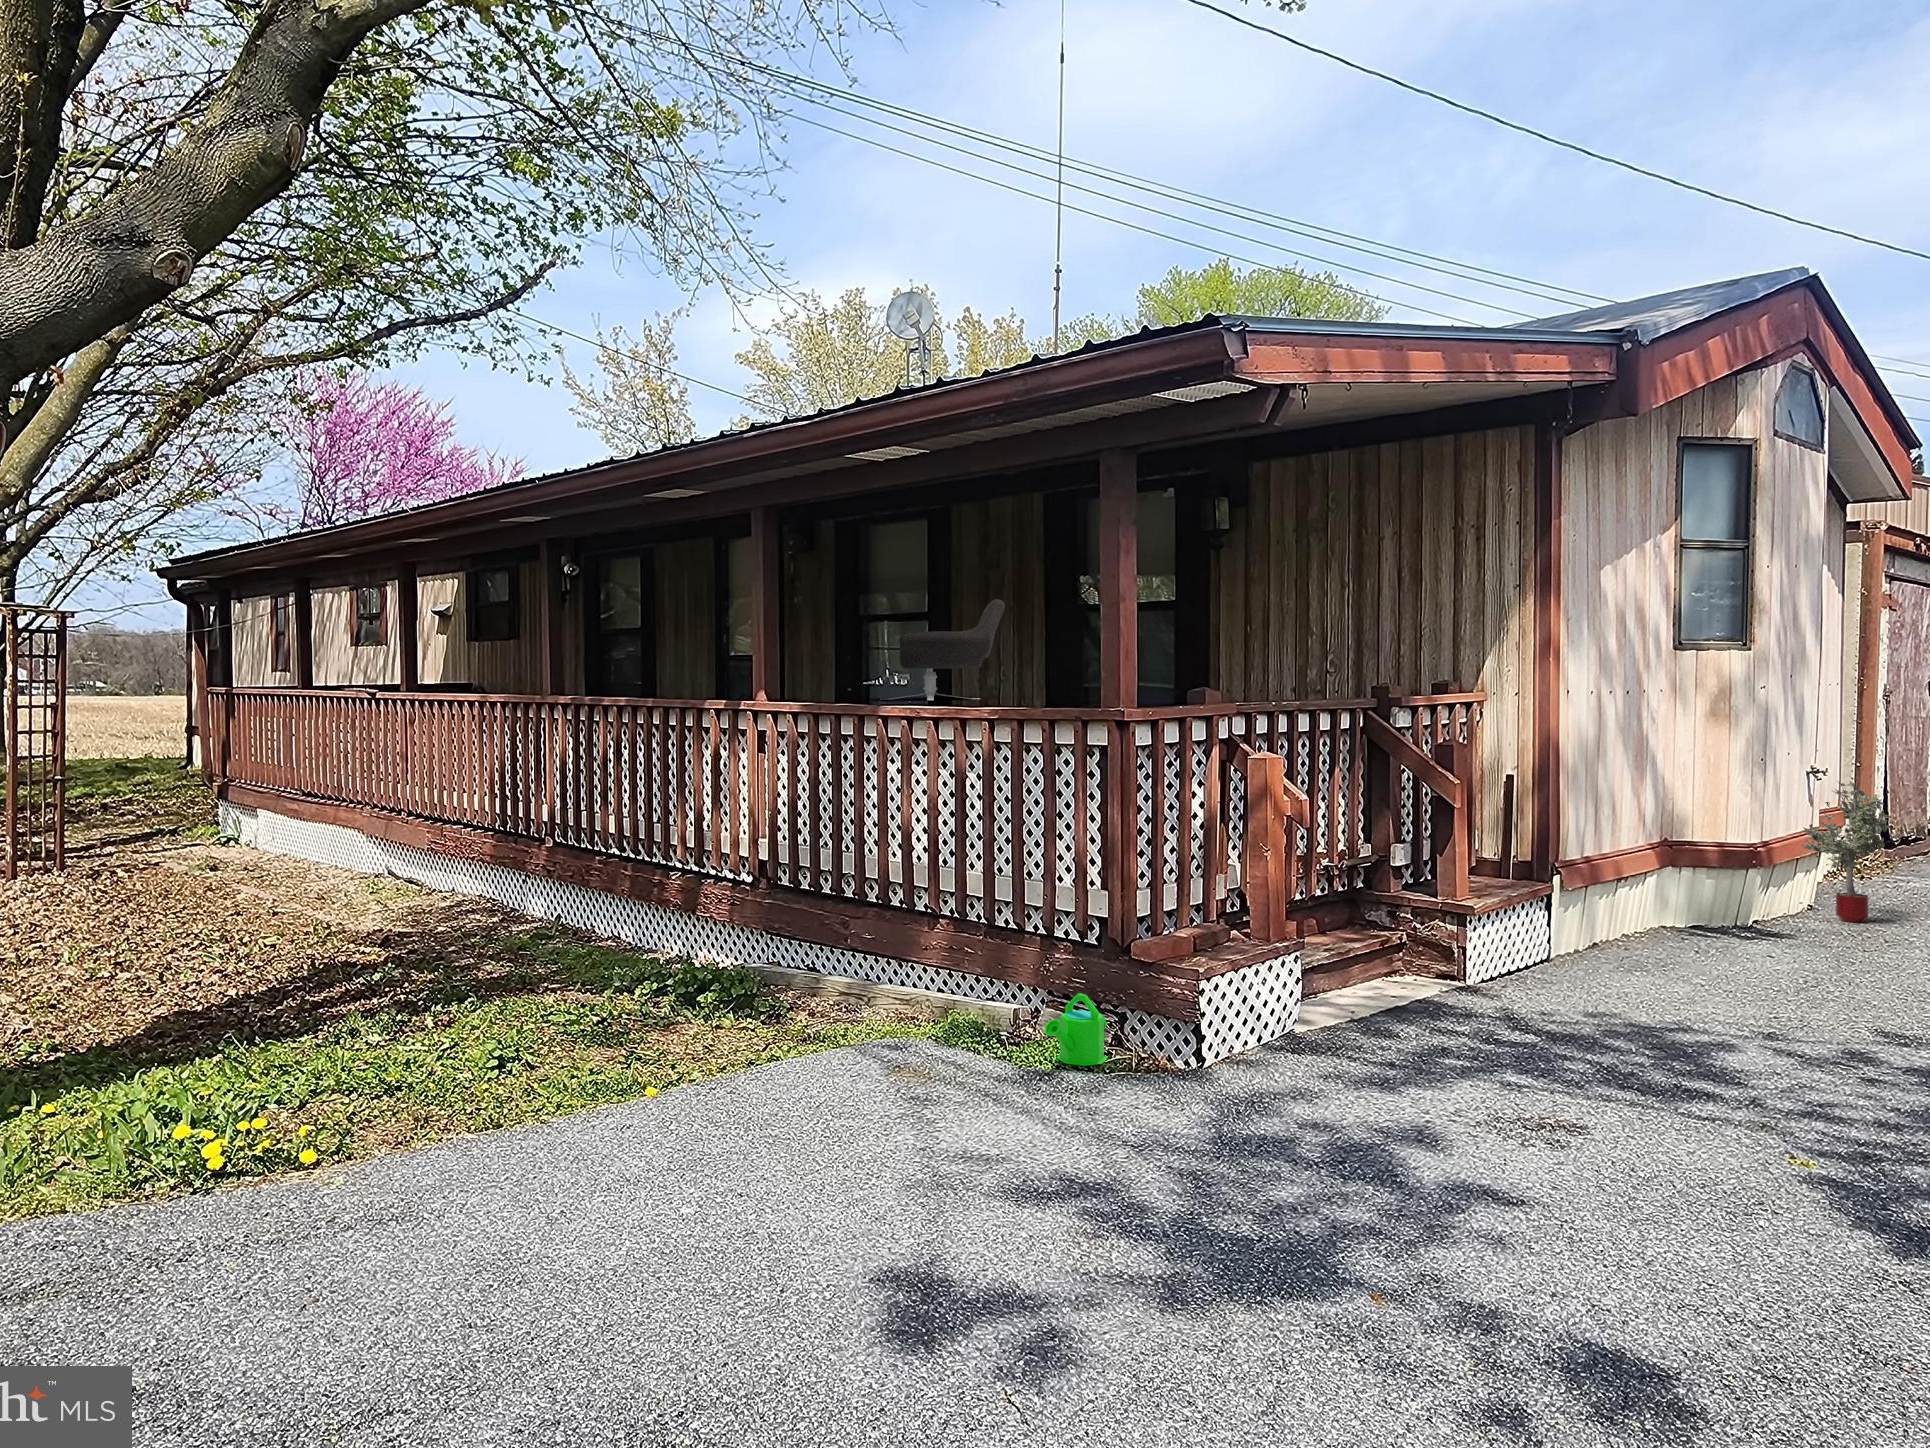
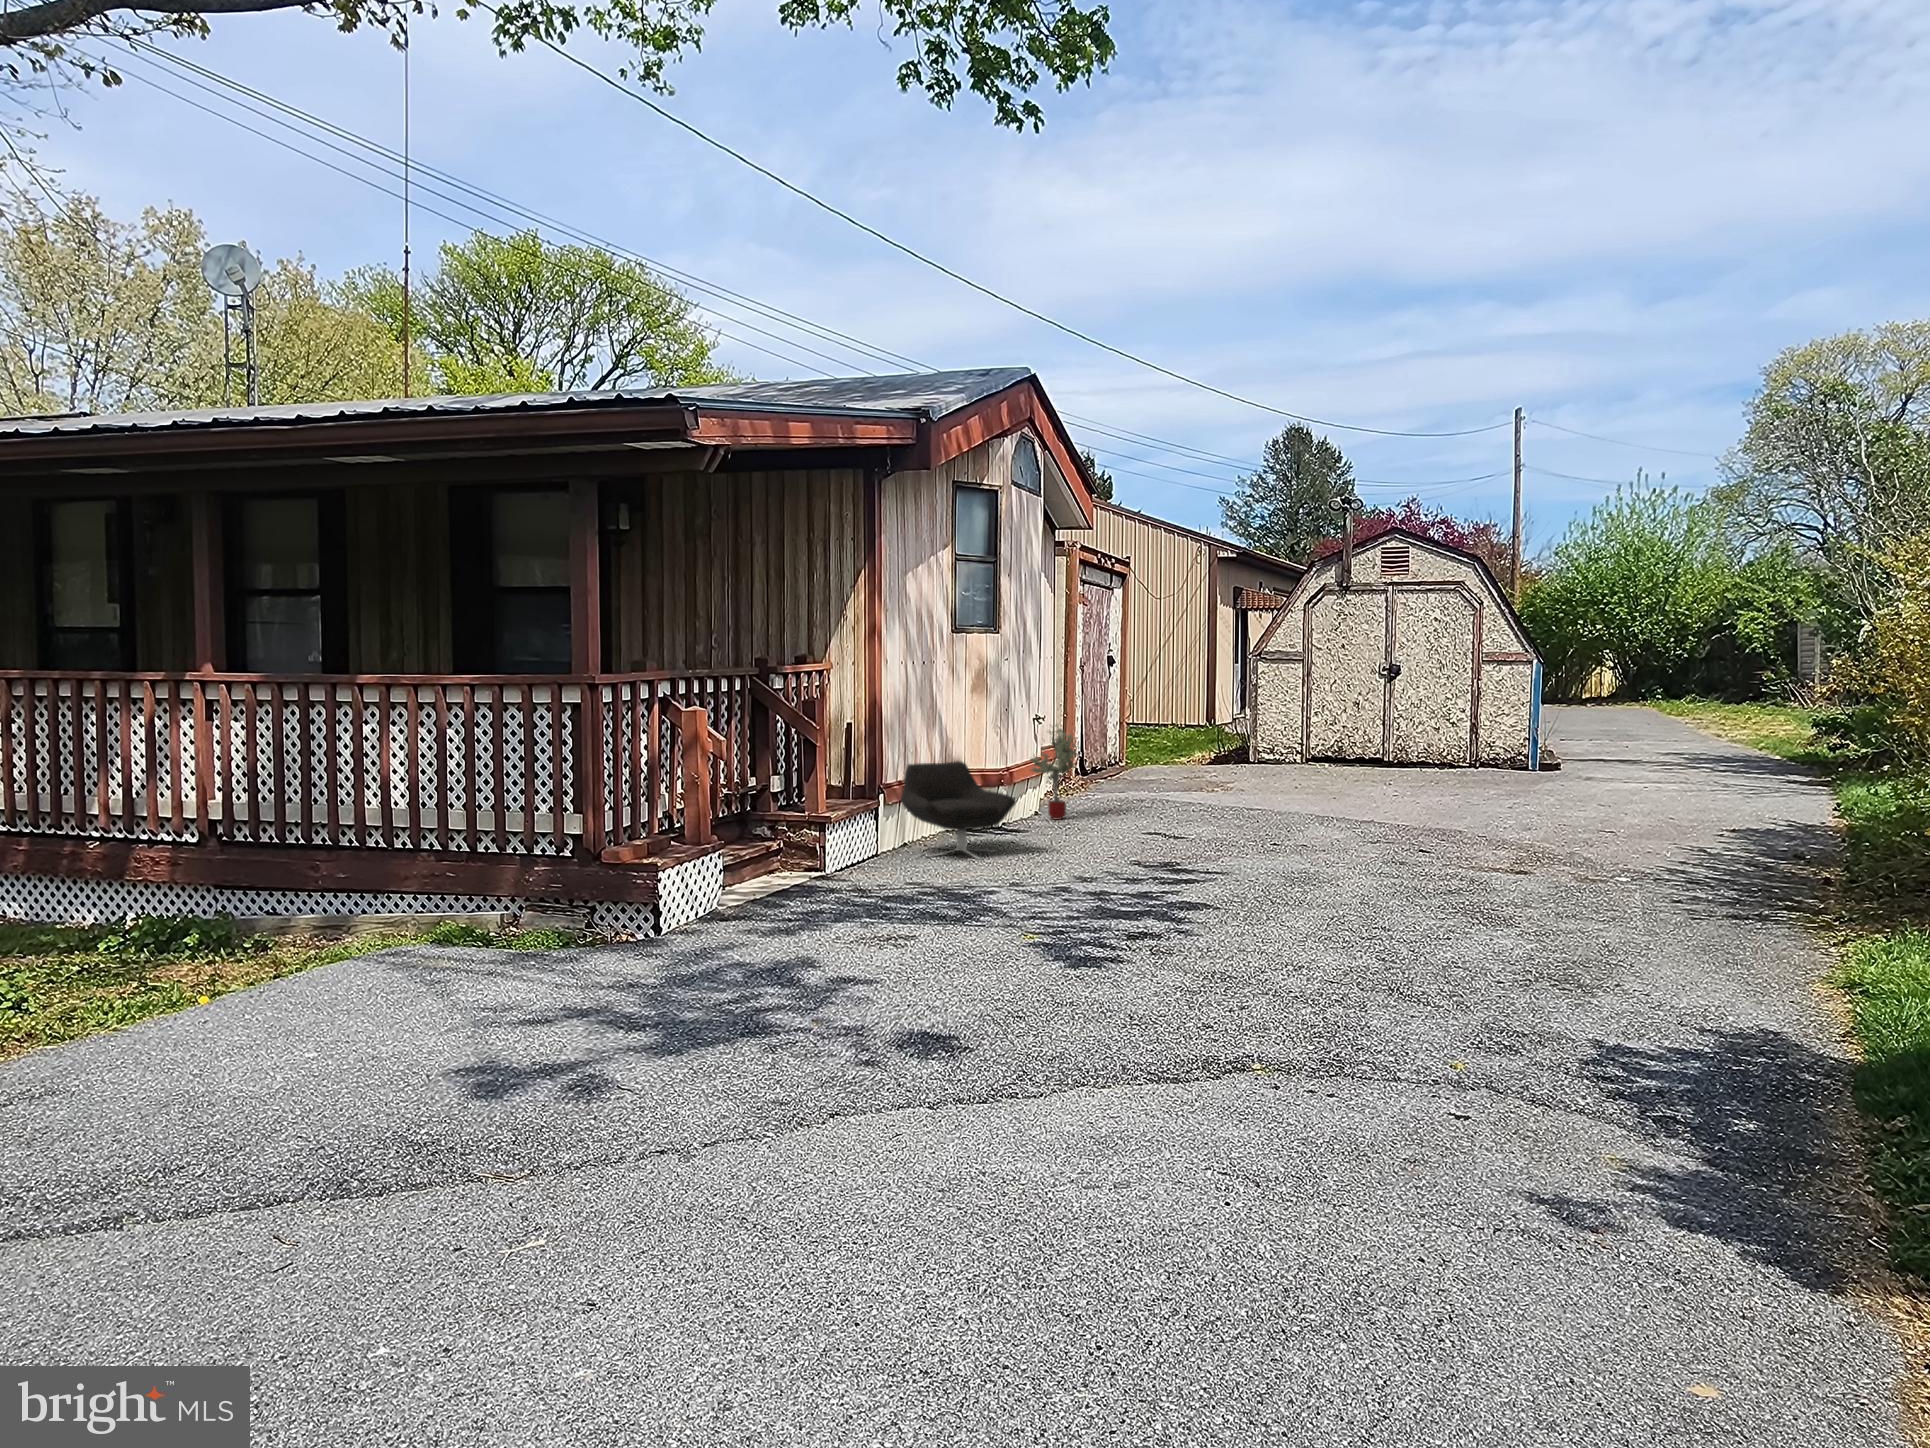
lounge chair: present [891,599,1005,700] -> present [901,761,1016,860]
watering can: present [1045,993,1107,1066] -> none [538,892,584,945]

